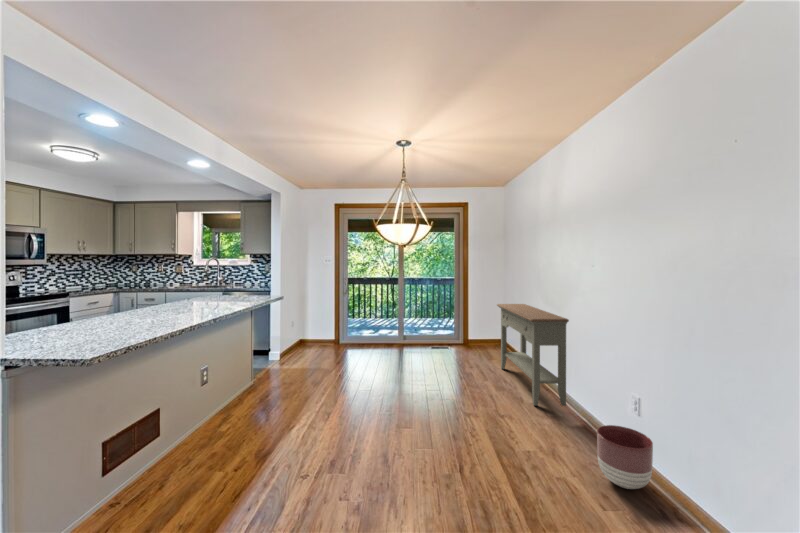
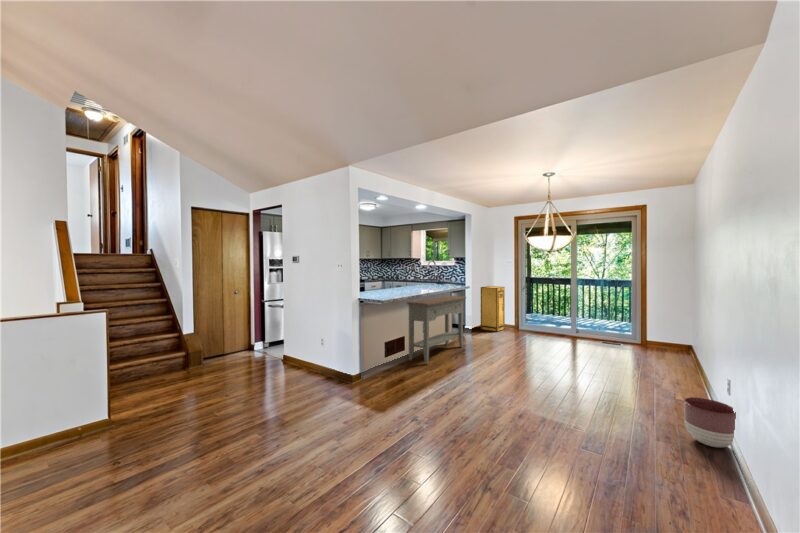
storage cabinet: none [292,292,324,354] -> present [481,286,505,332]
console table: present [497,304,569,406] -> present [407,296,466,364]

